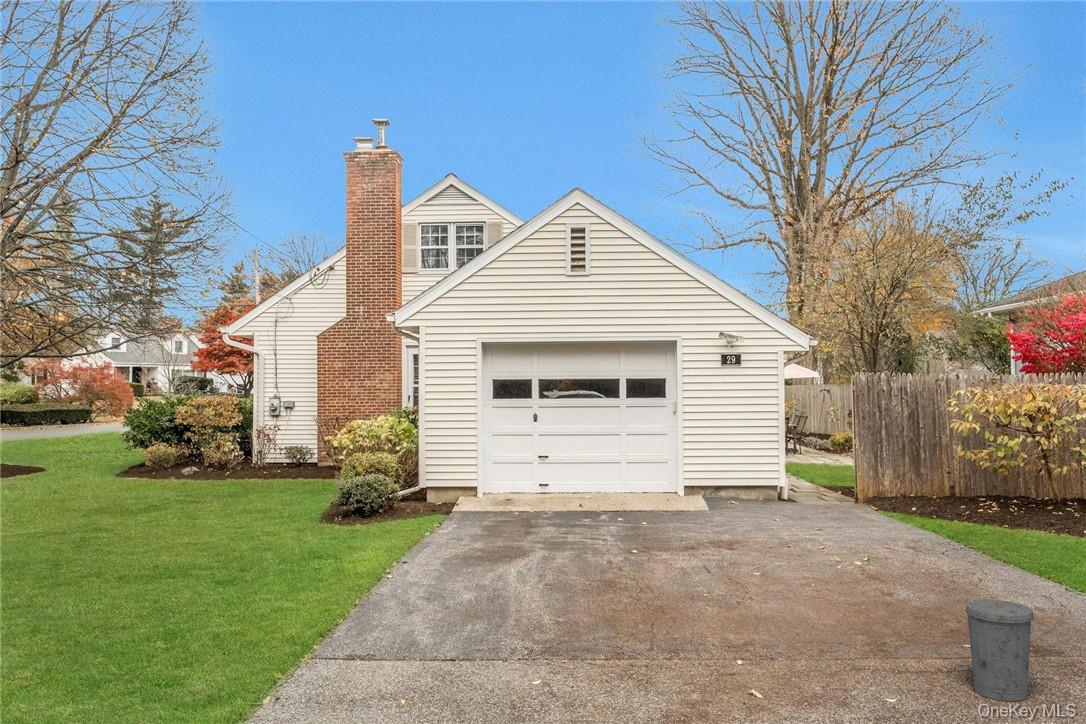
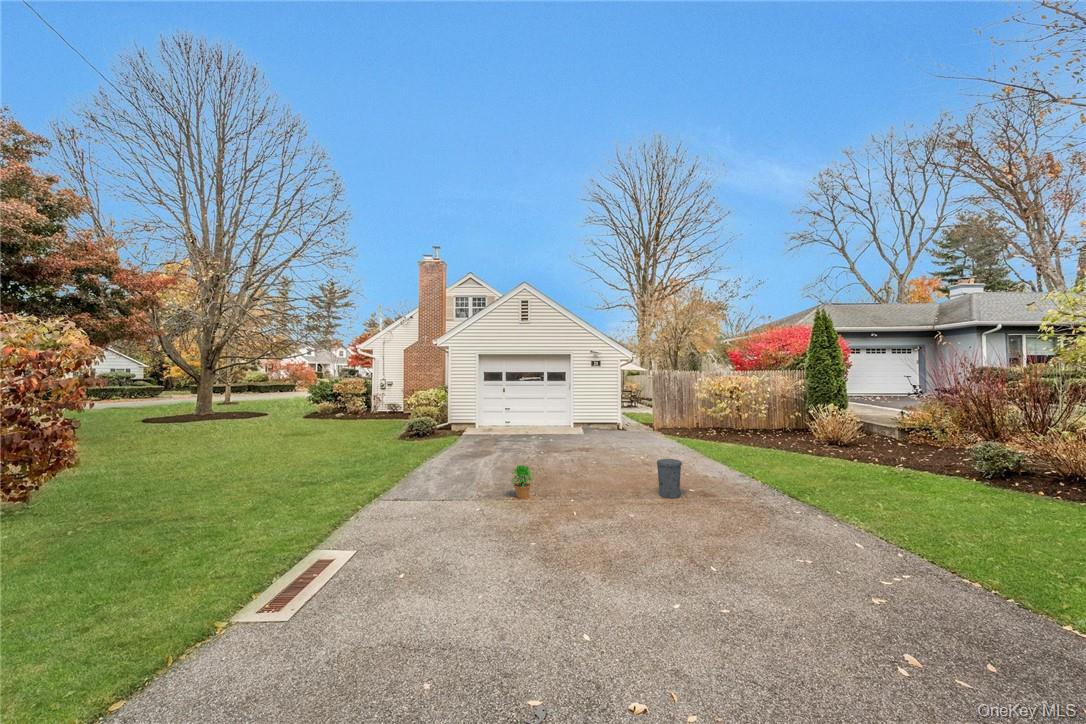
potted plant: none [605,616,666,699] -> present [512,465,533,498]

